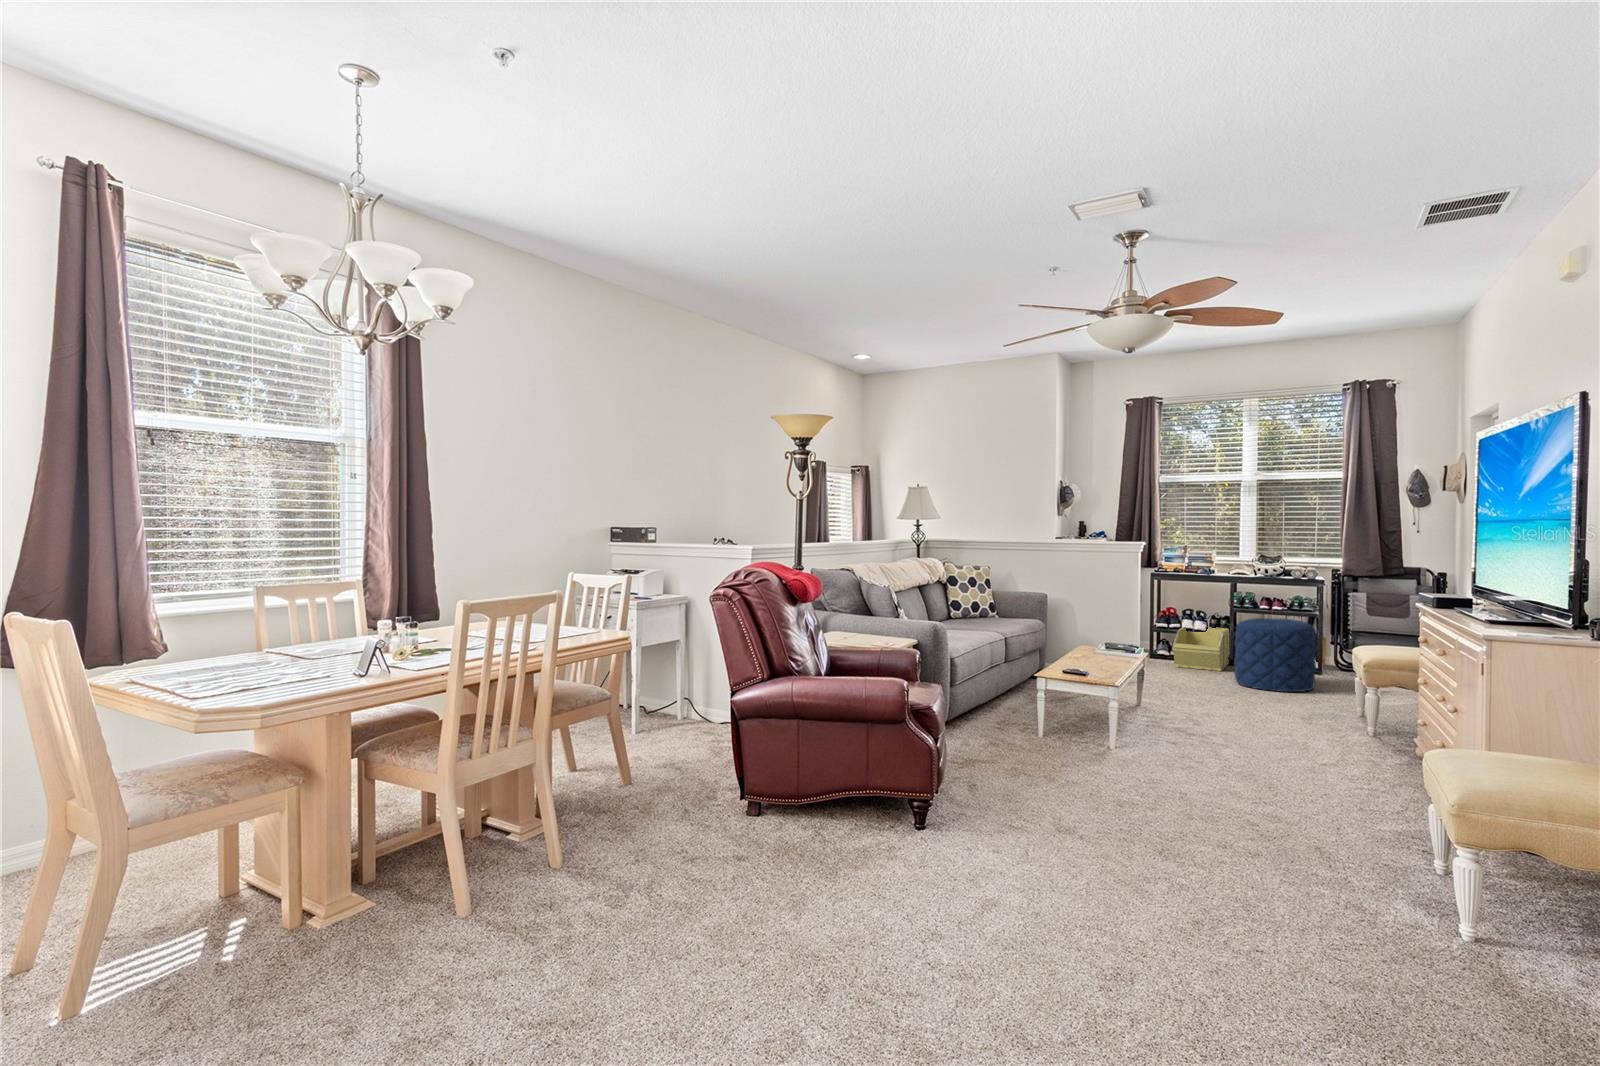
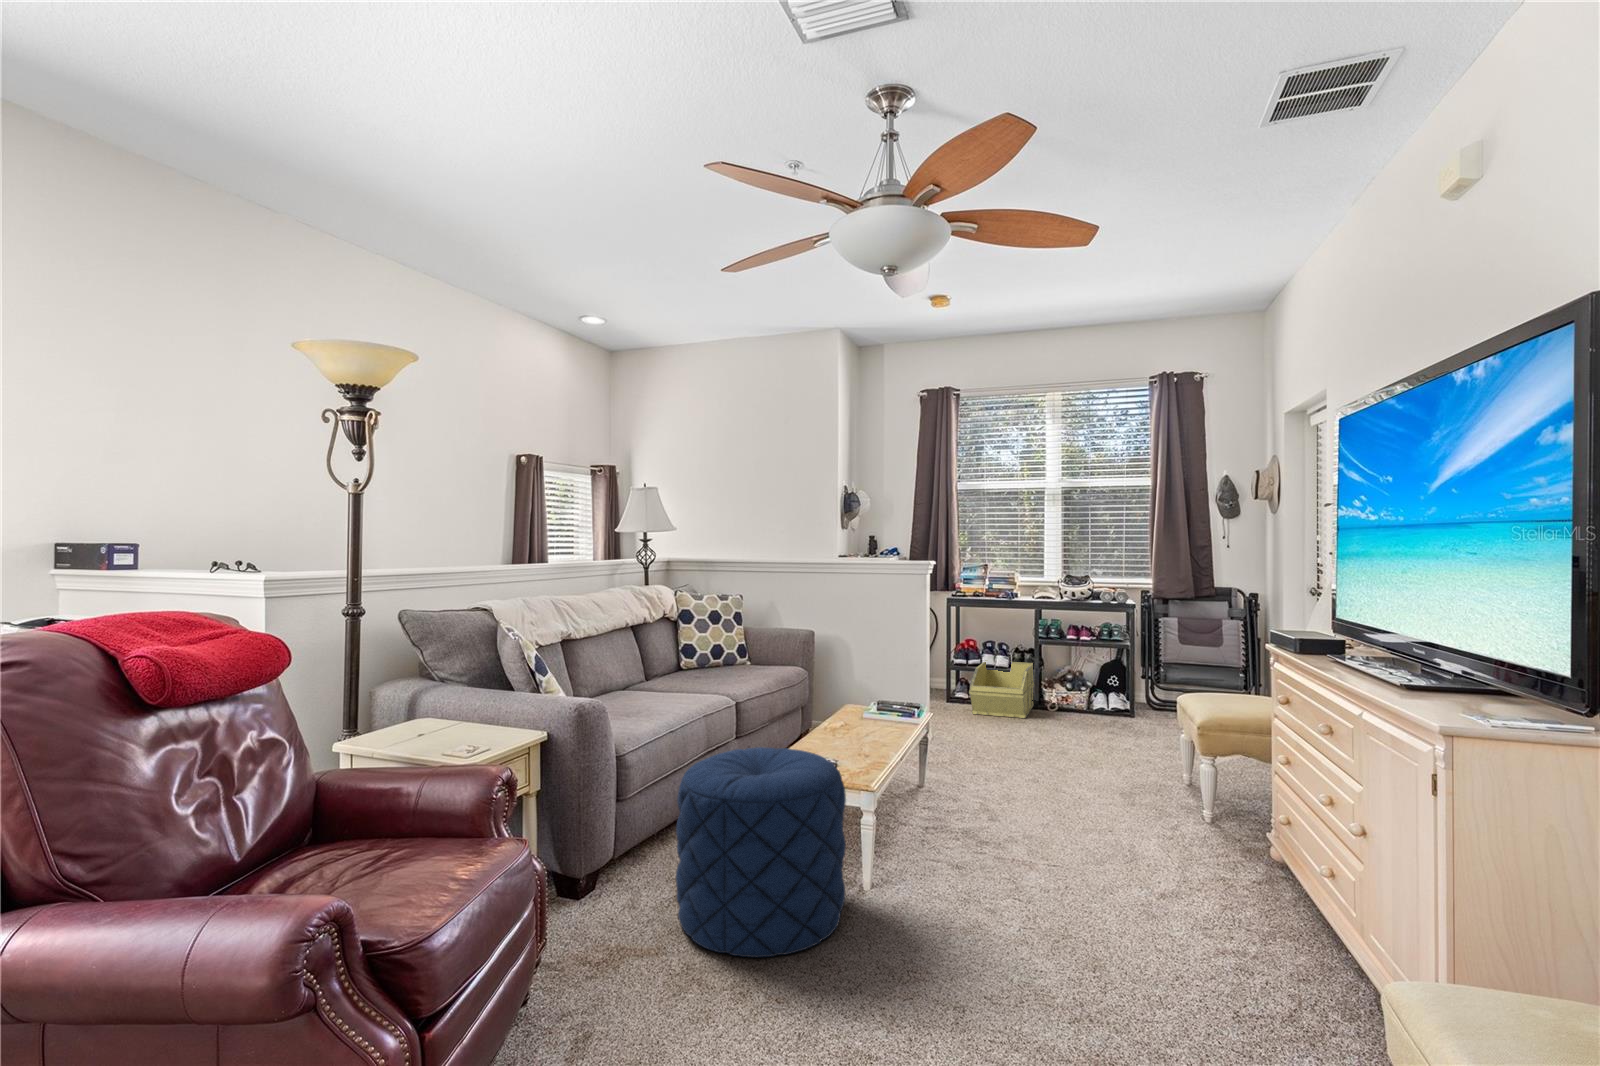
pouf: present [1234,618,1317,692] -> present [676,747,846,958]

